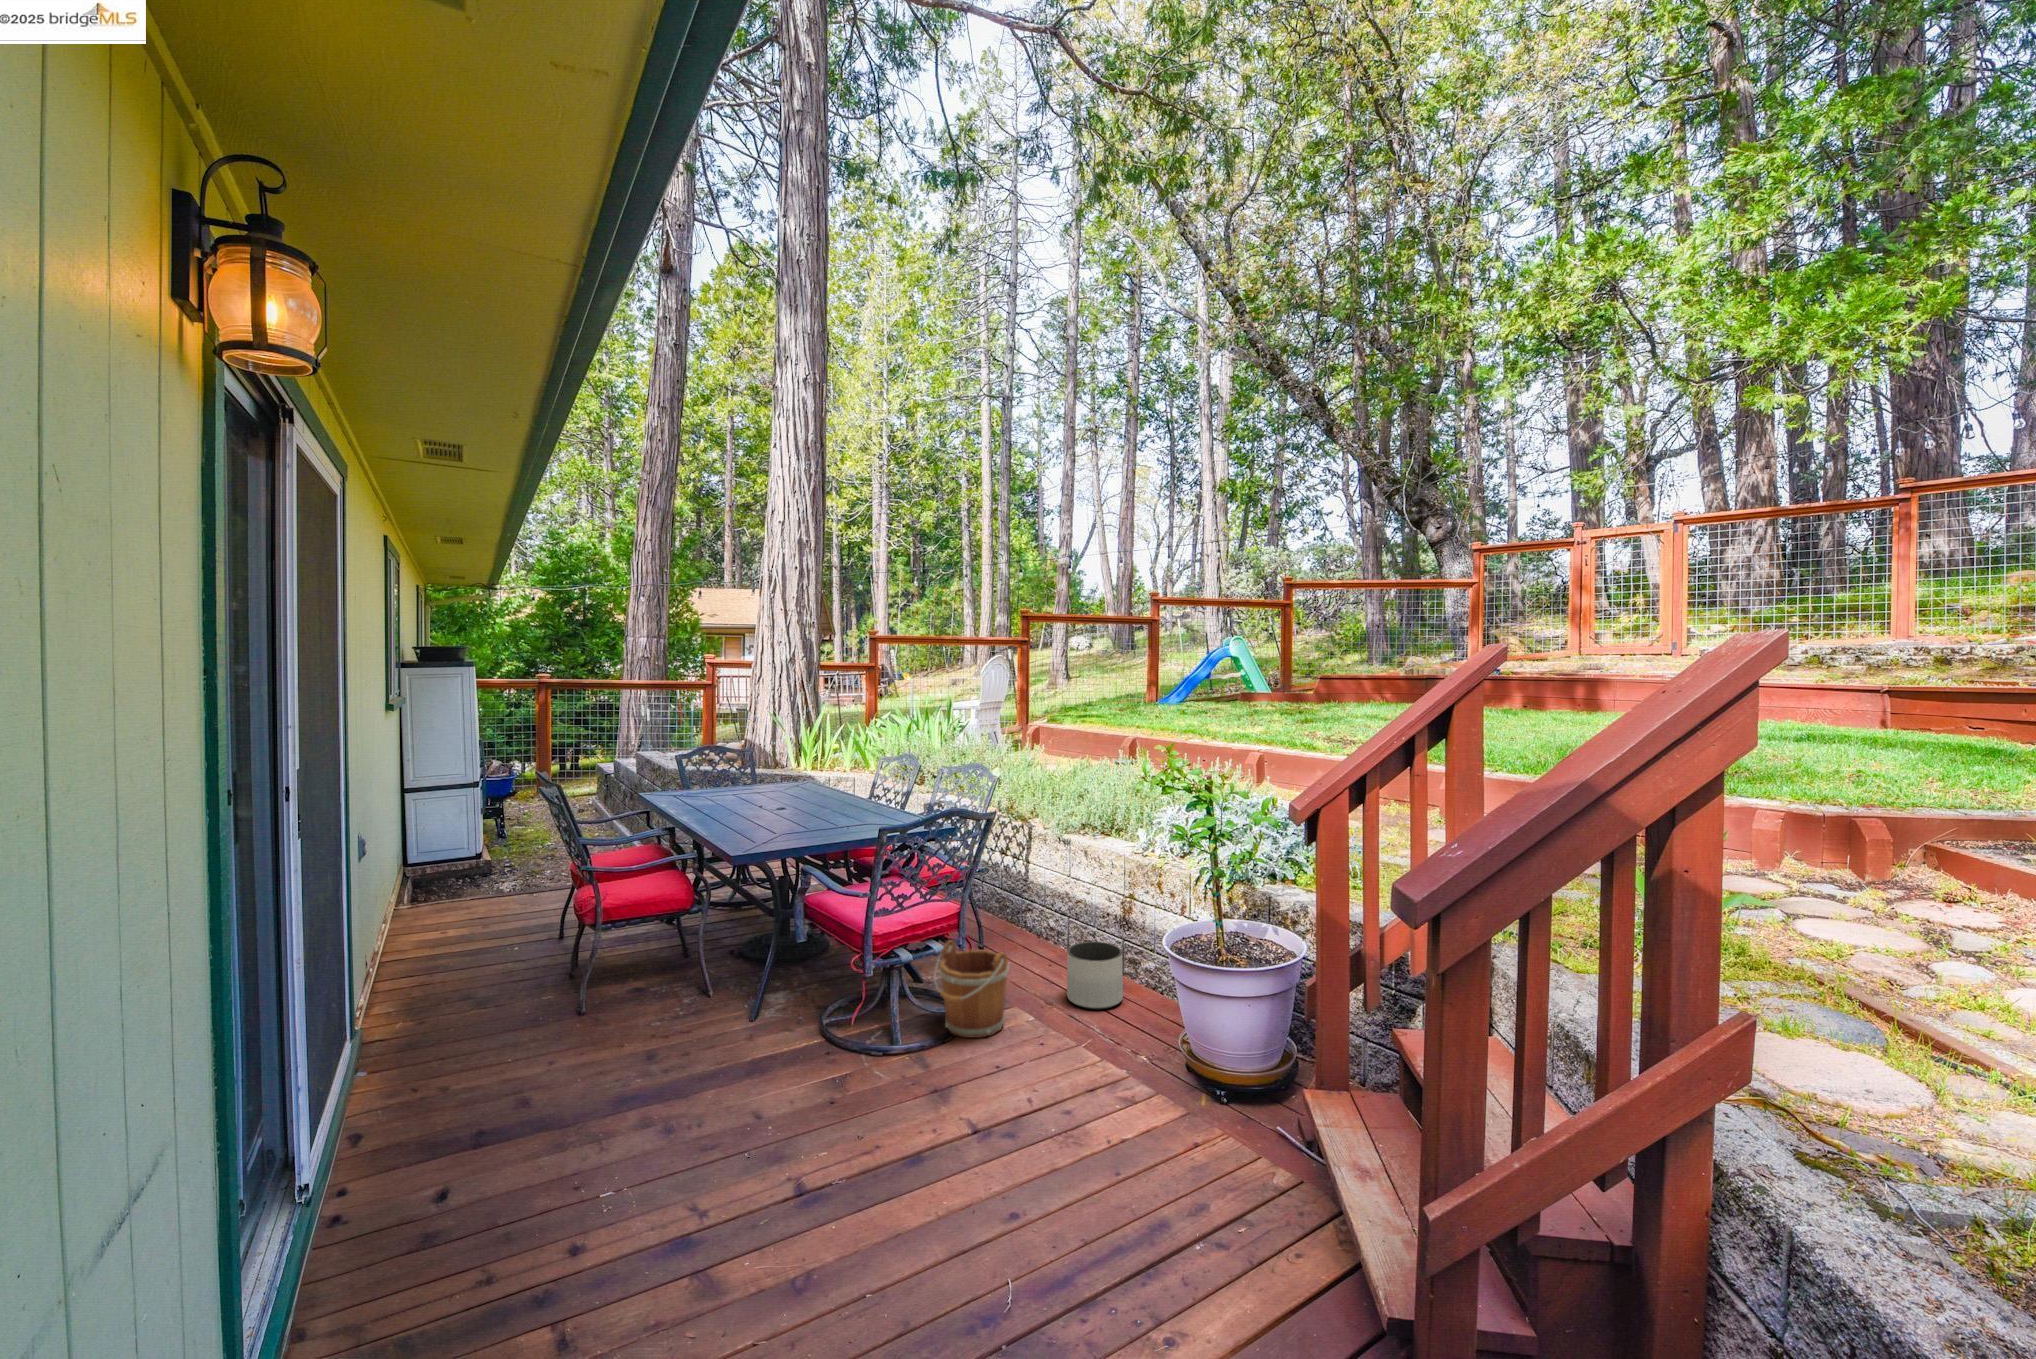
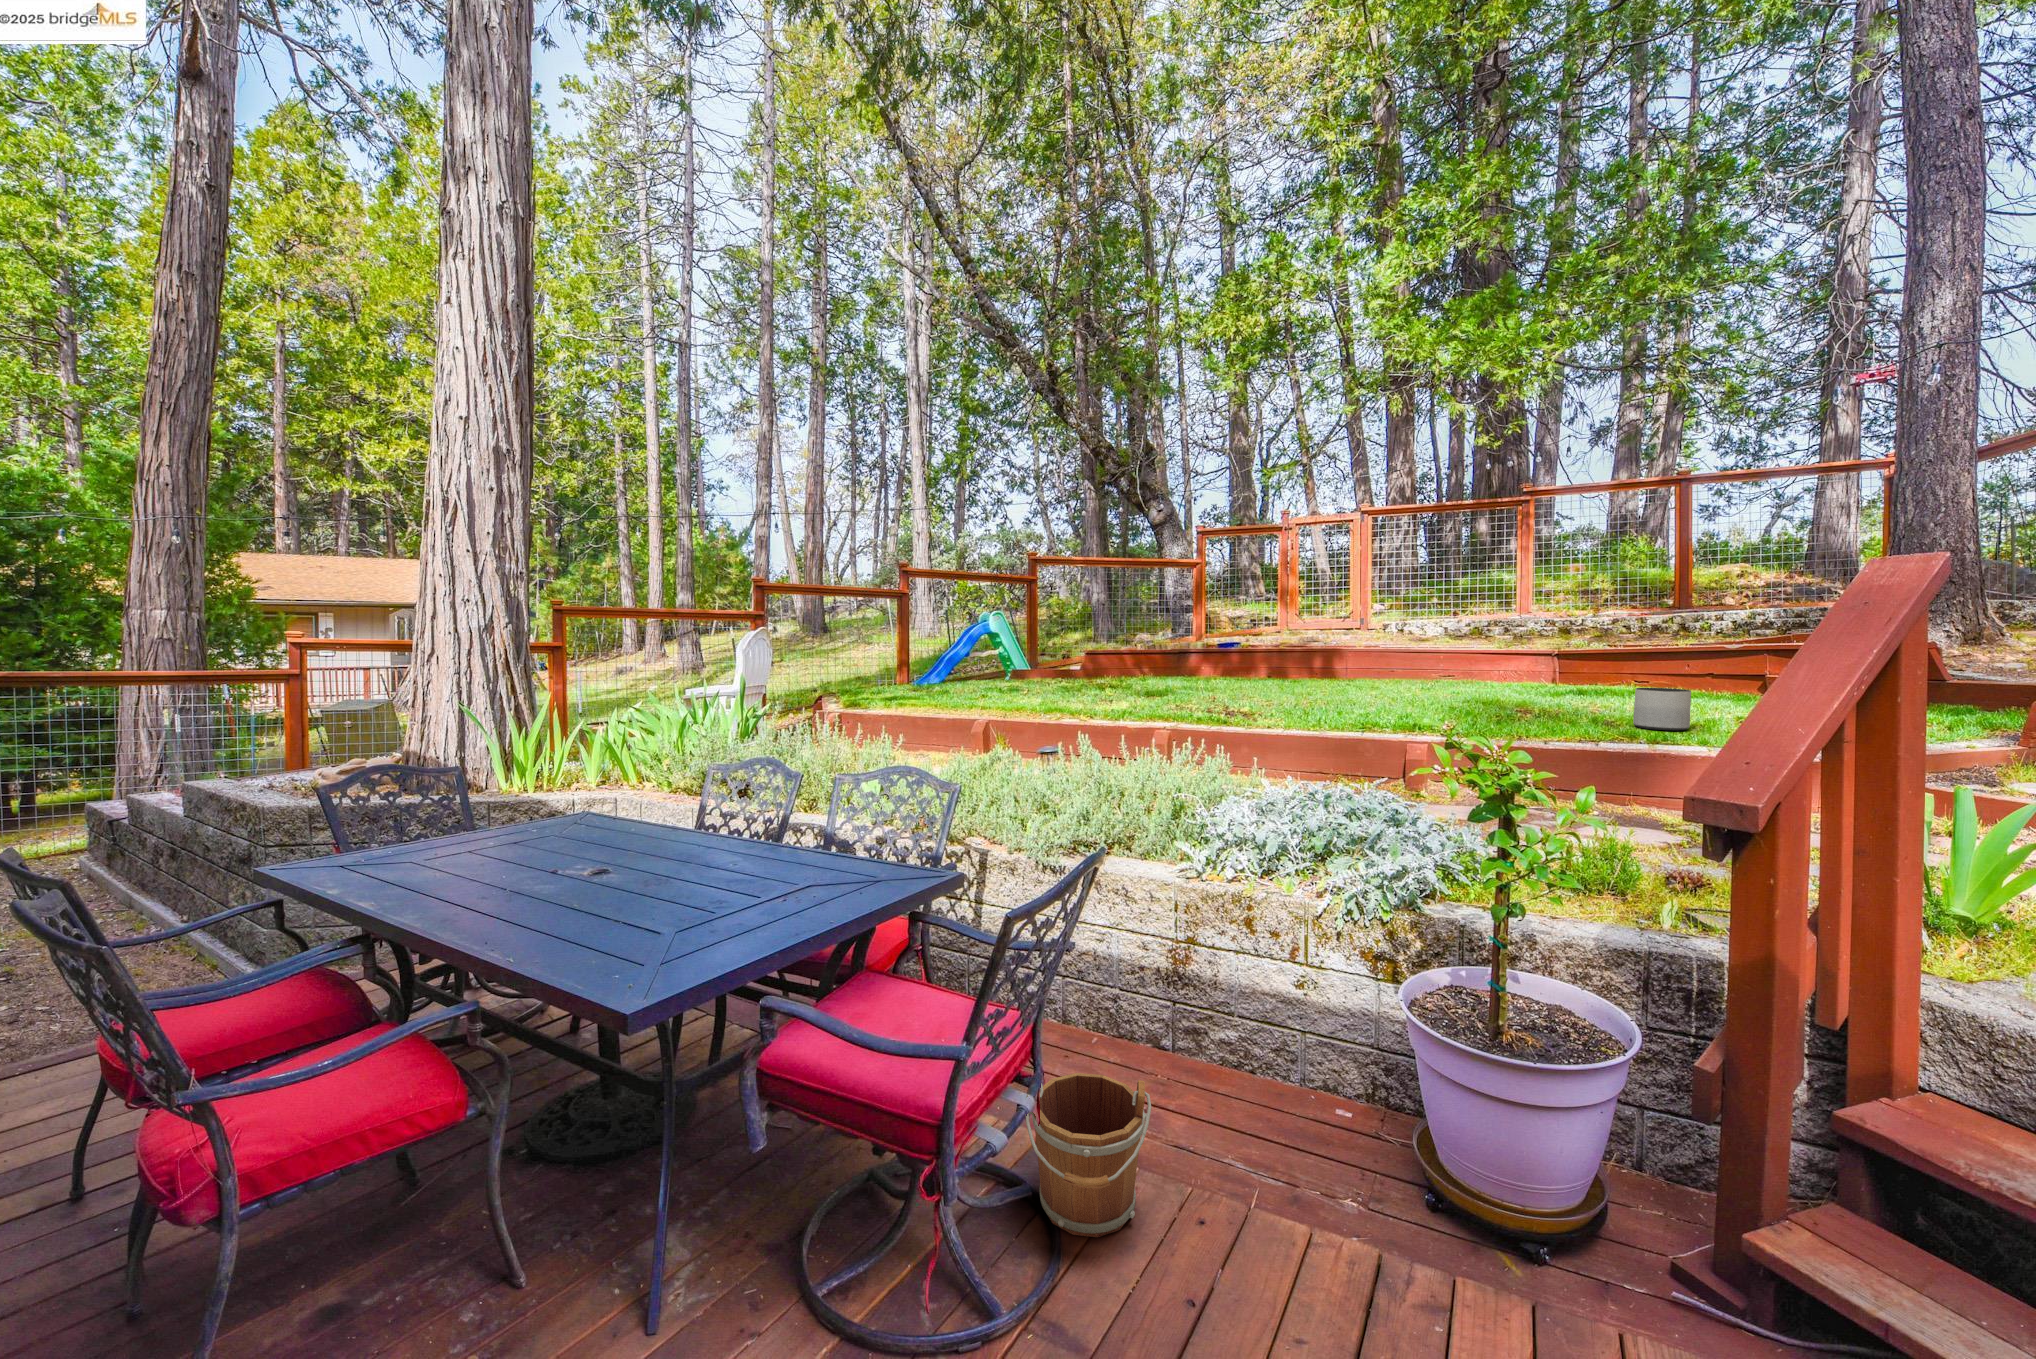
planter: present [1067,942,1123,1009] -> present [1633,688,1691,730]

